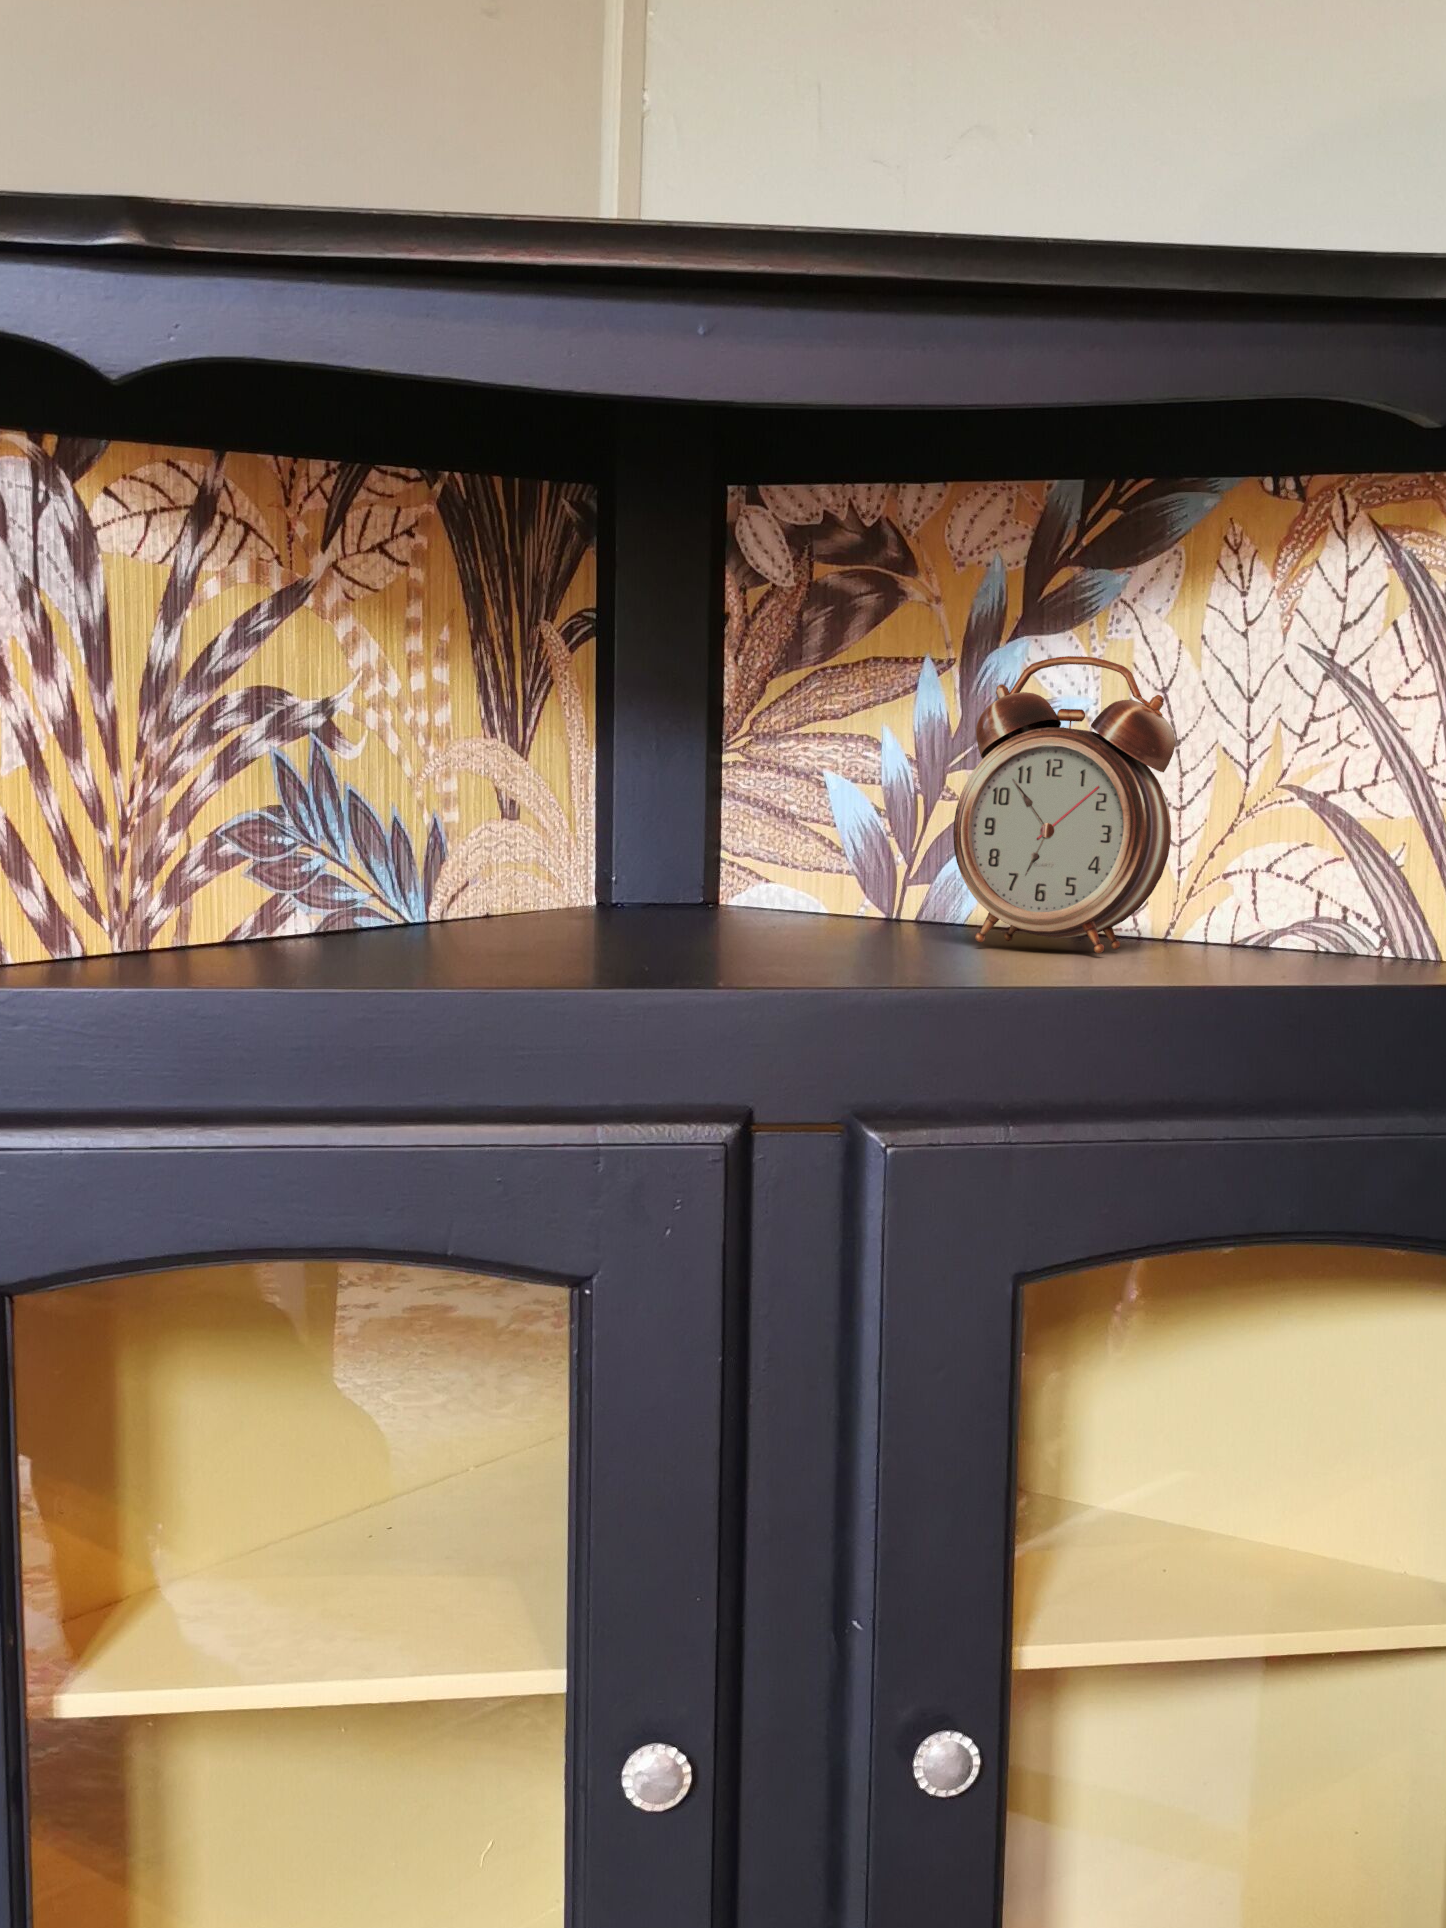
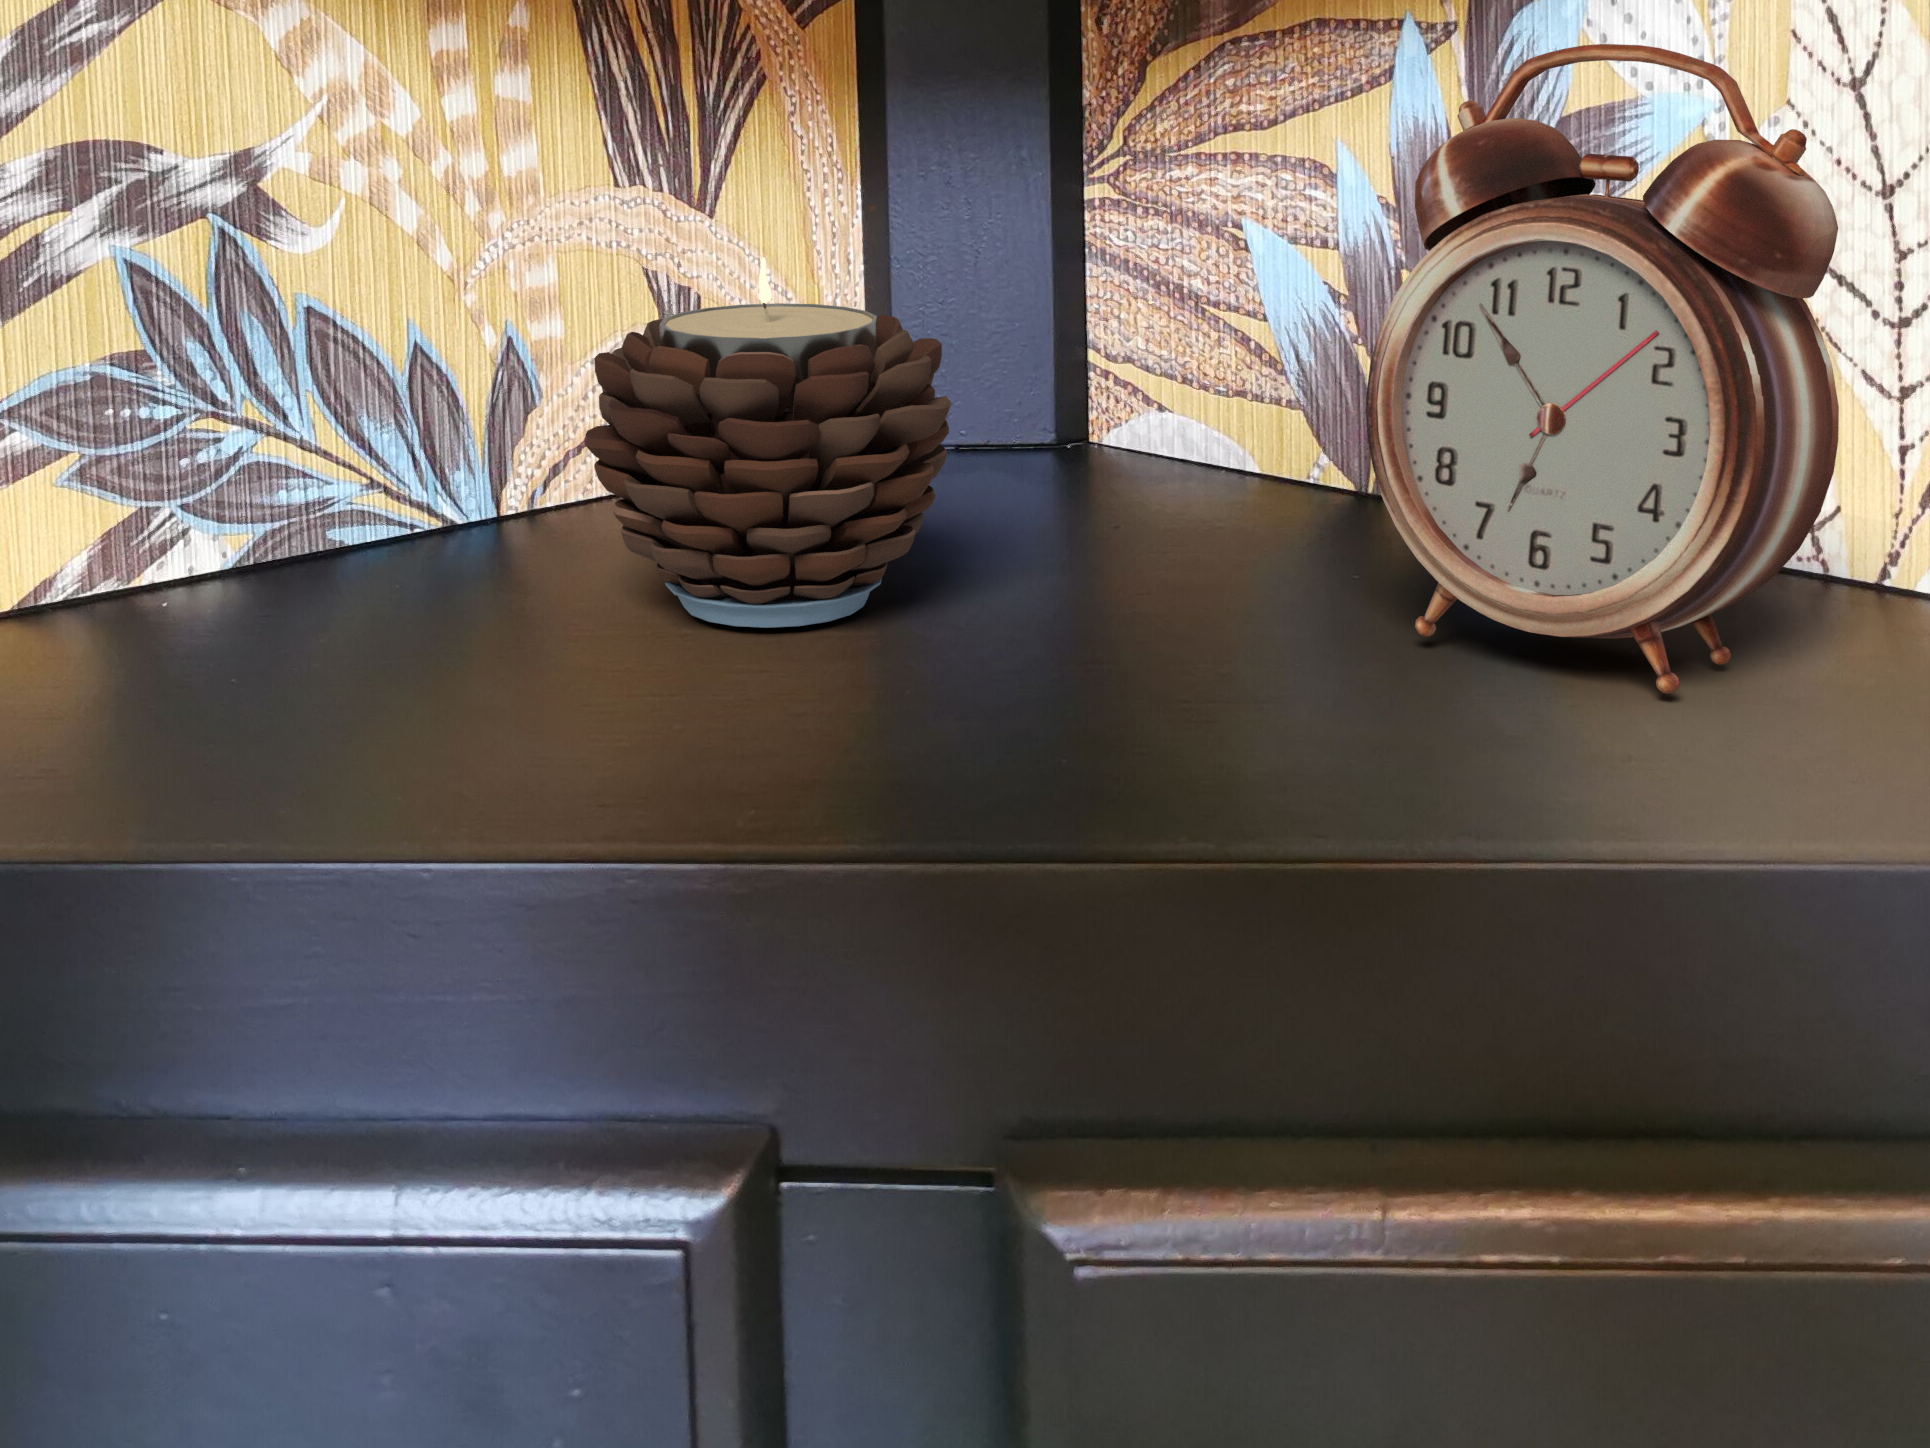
candle: none [556,754,752,942] -> present [584,257,951,628]

